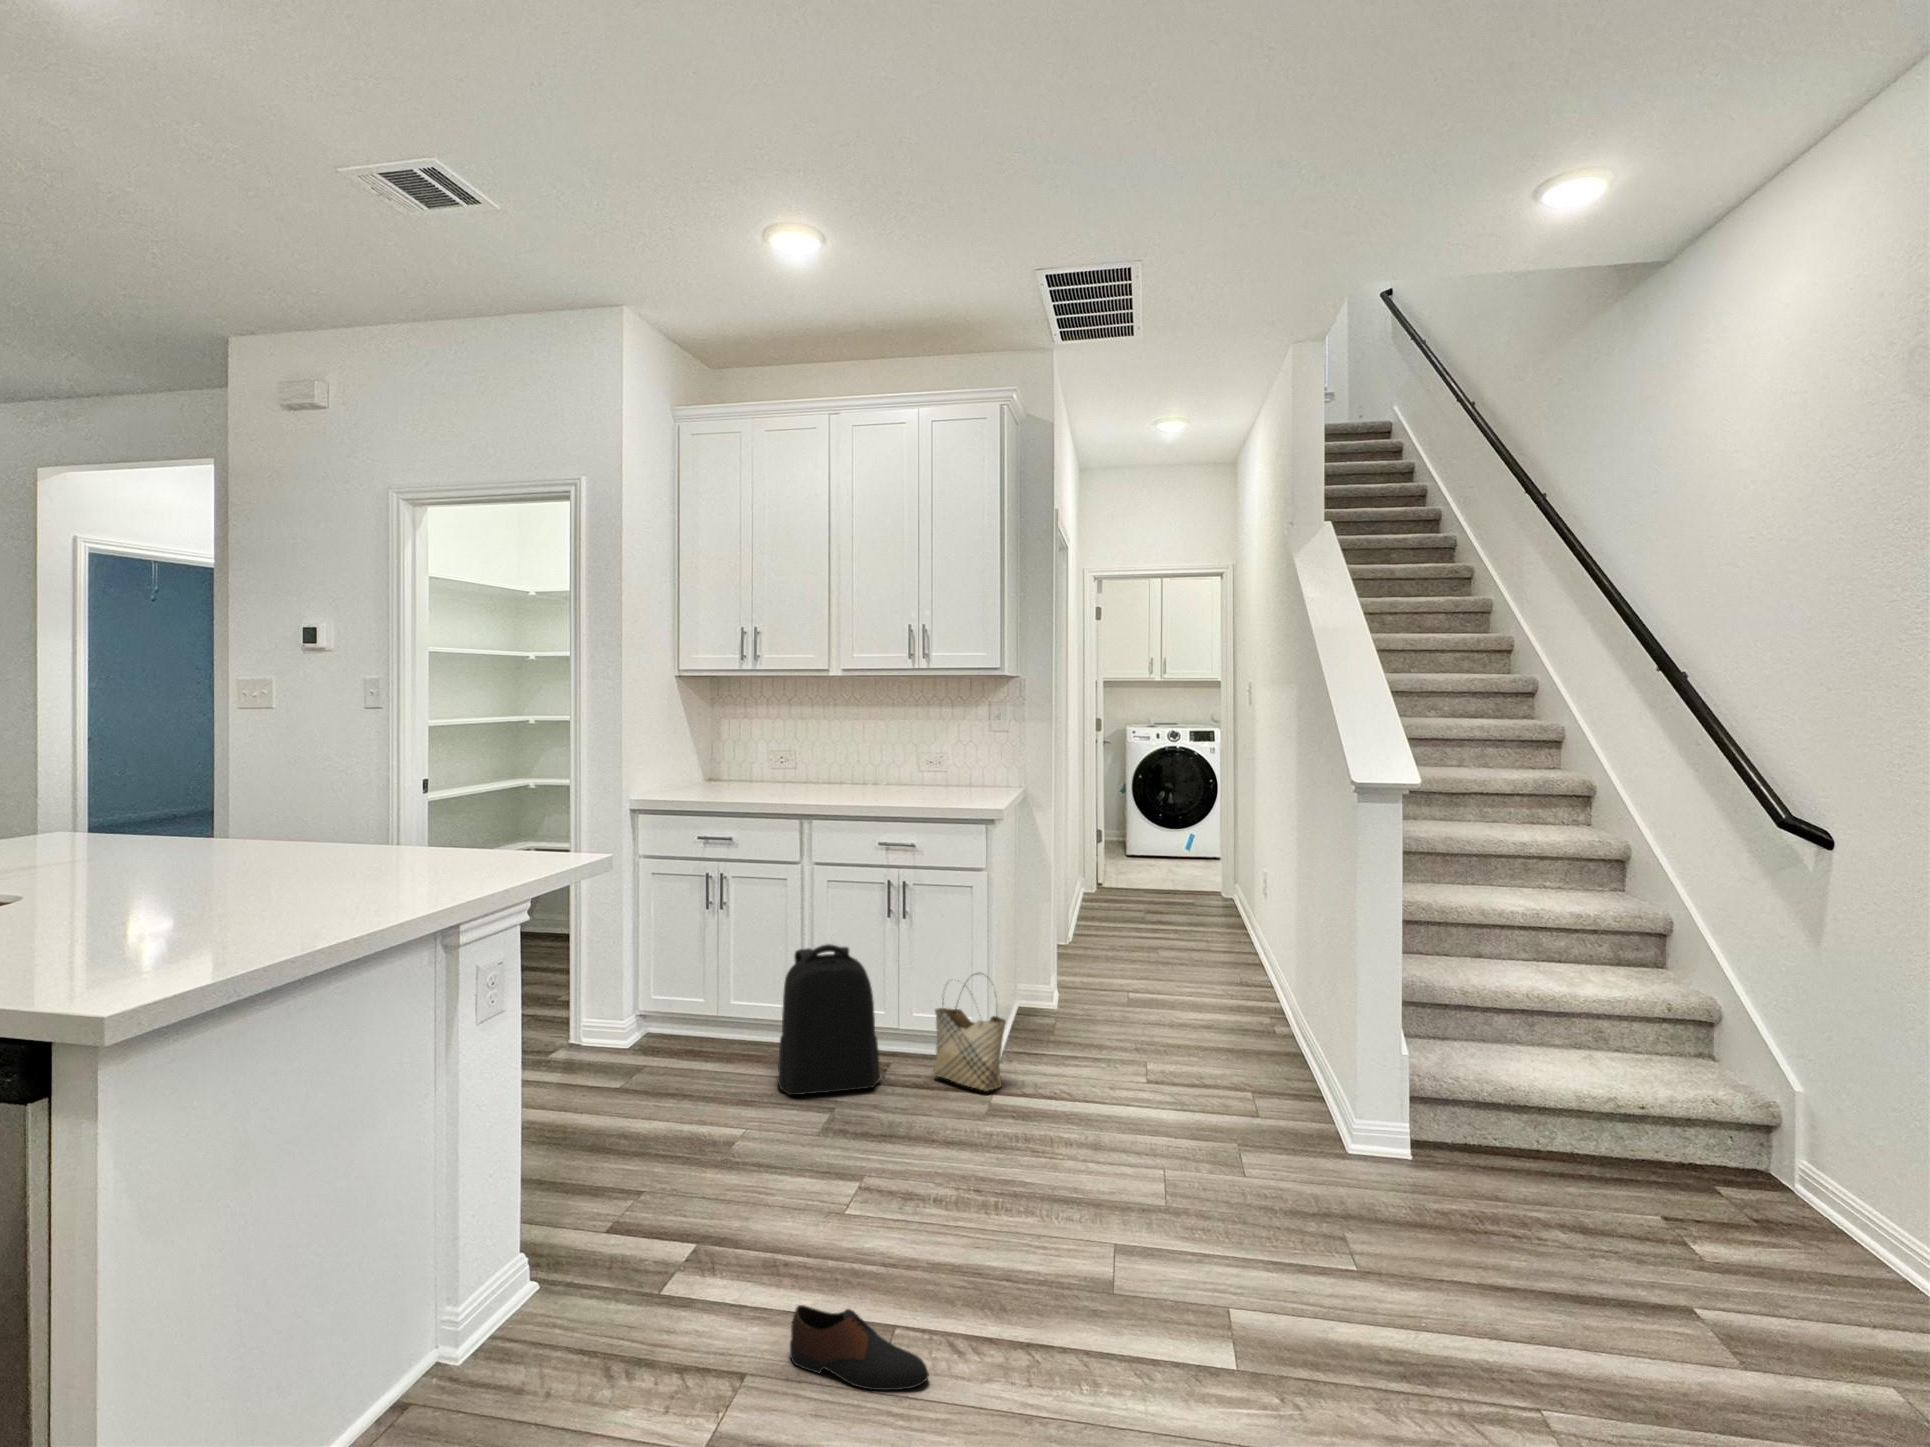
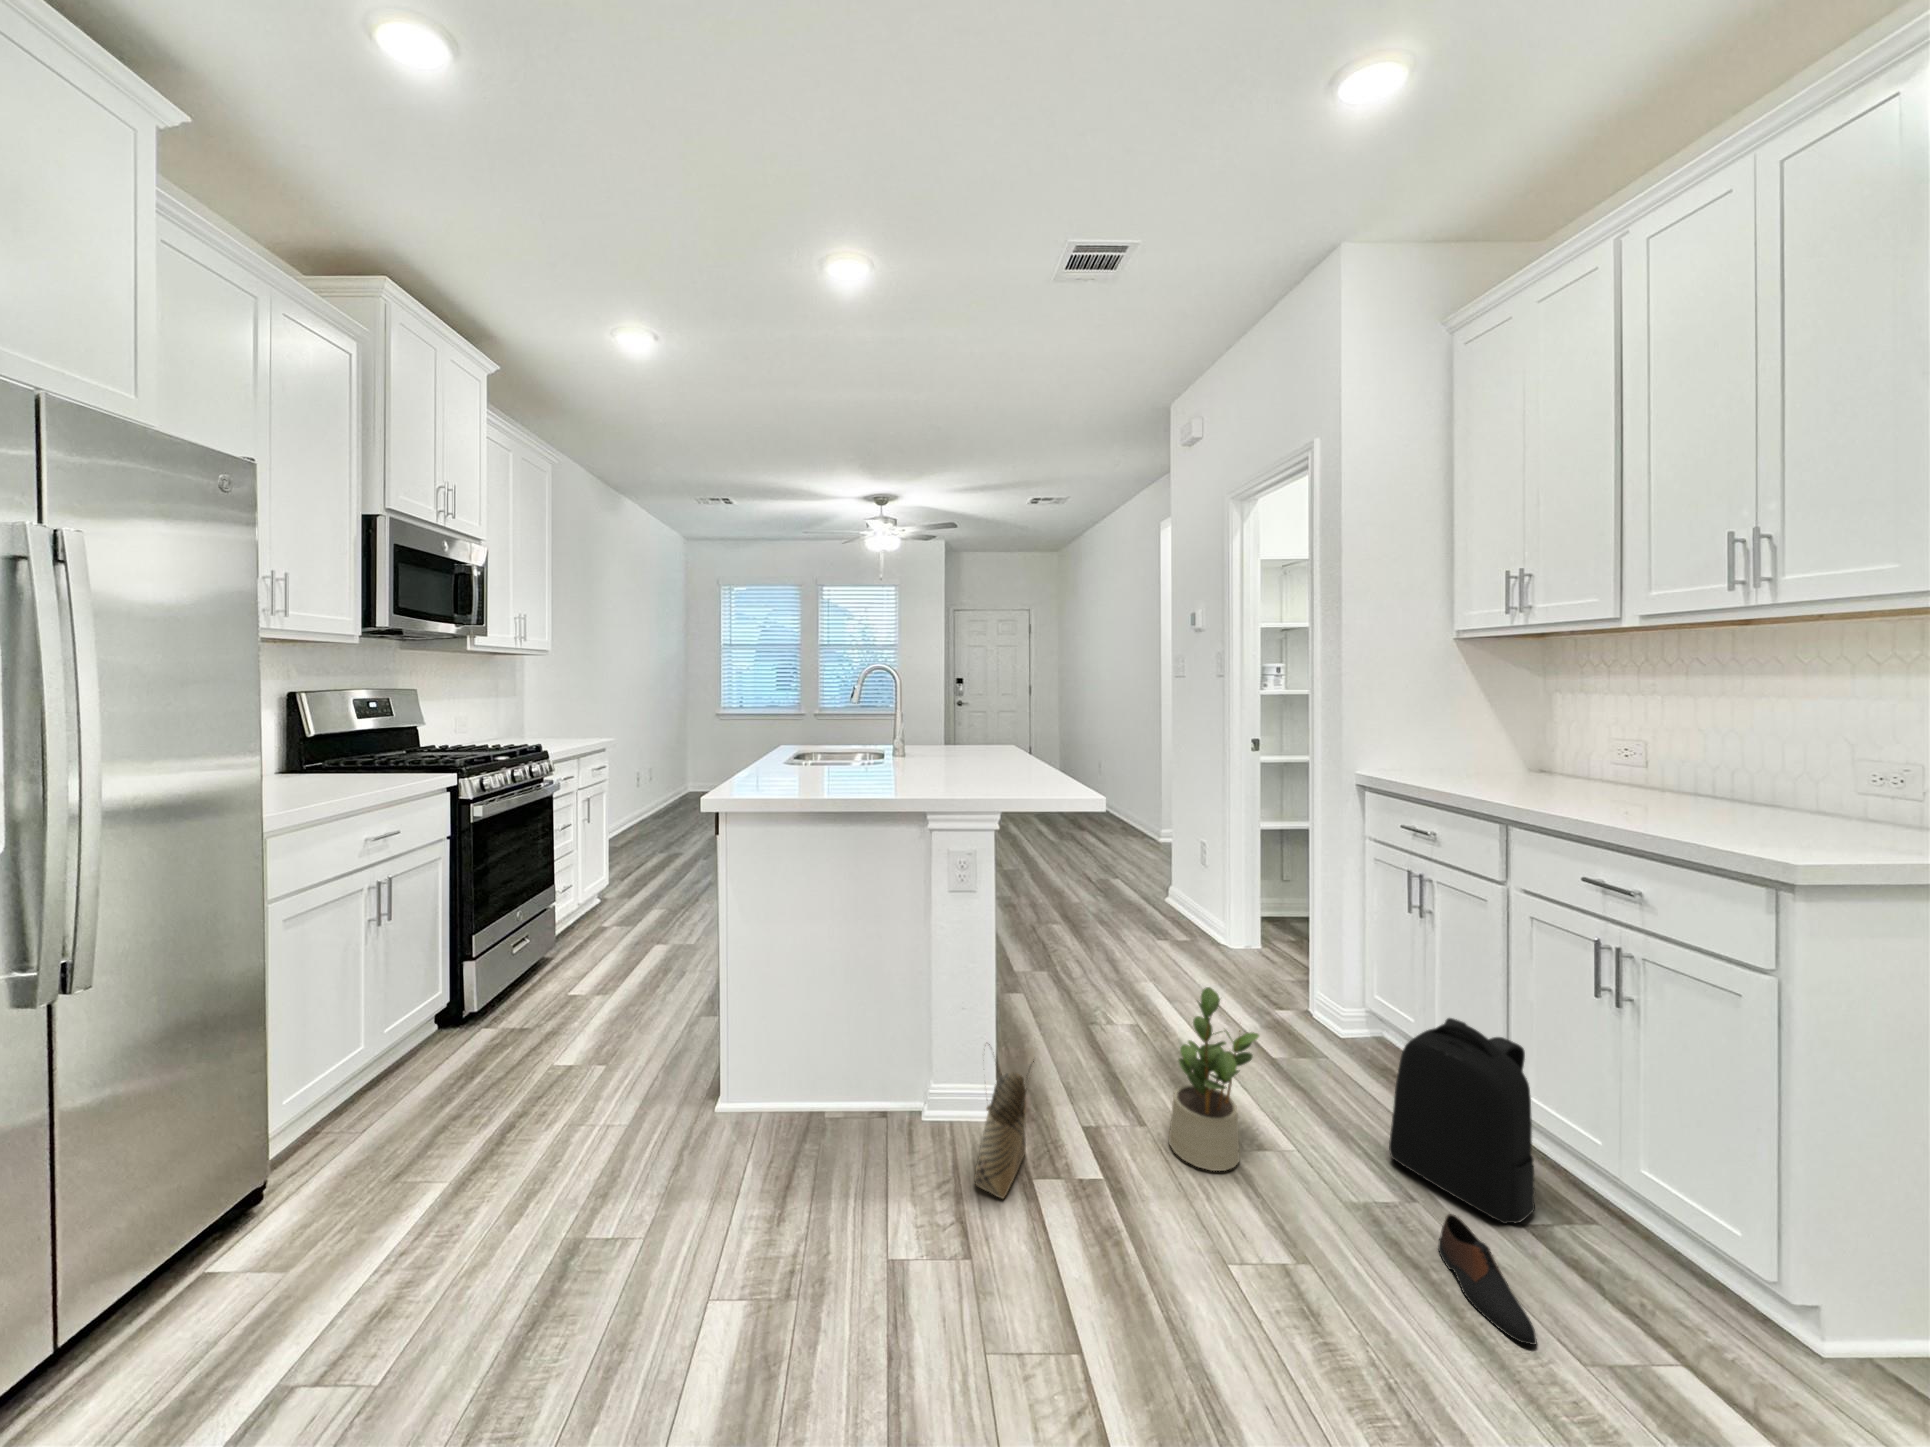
woven basket: present [933,973,1006,1091] -> present [974,1044,1034,1198]
potted plant: none [667,985,762,1188] -> present [1169,987,1259,1171]
shoe: present [790,1305,929,1390] -> present [1438,1214,1537,1345]

